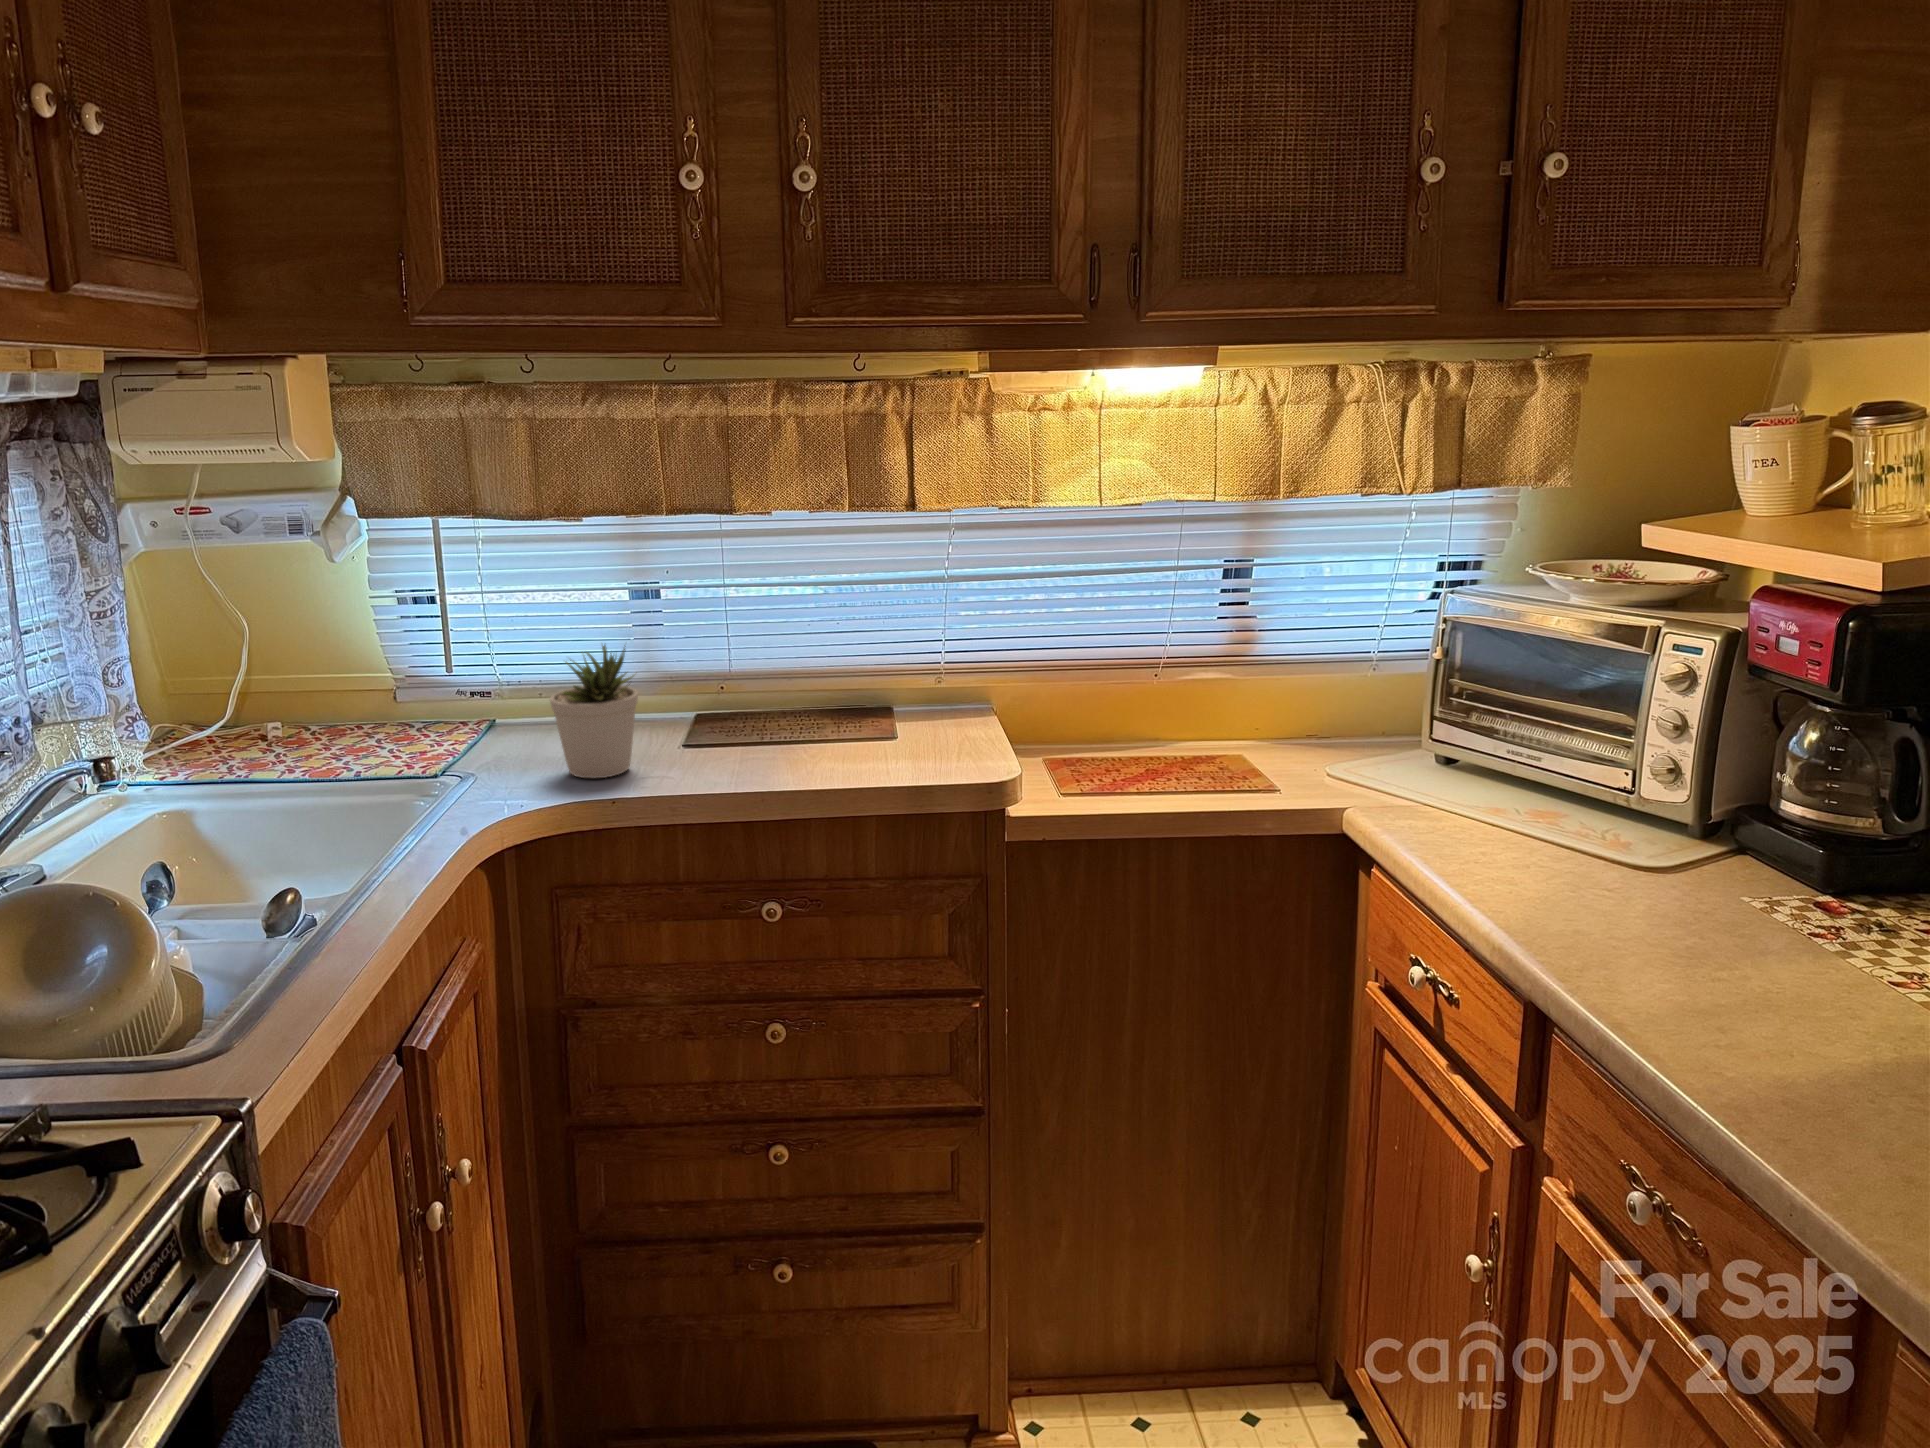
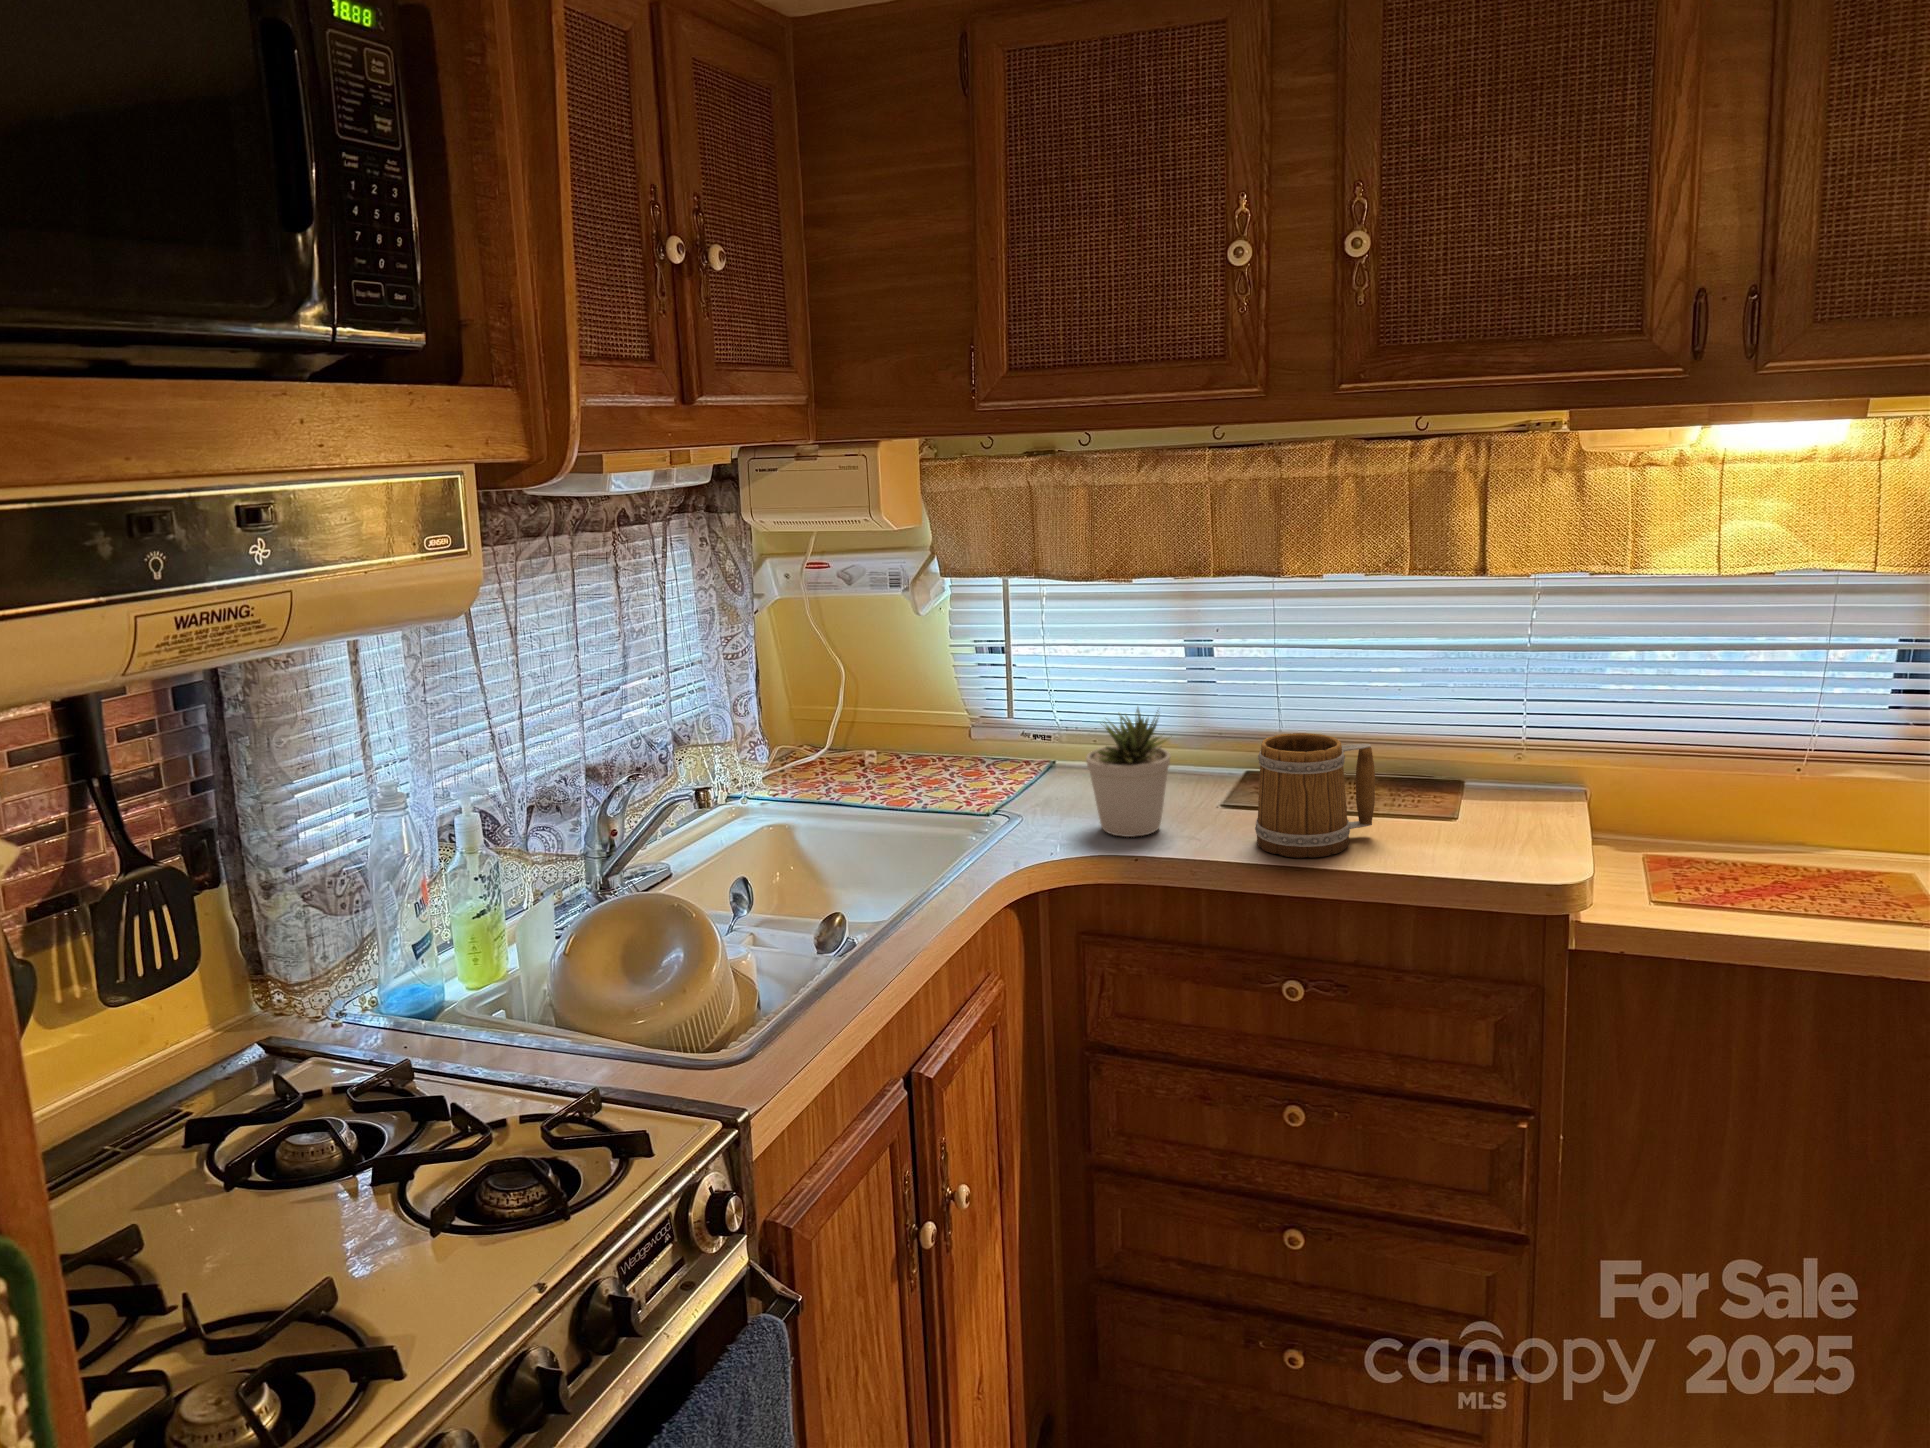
mug: none [728,661,835,780] -> present [1255,733,1375,858]

